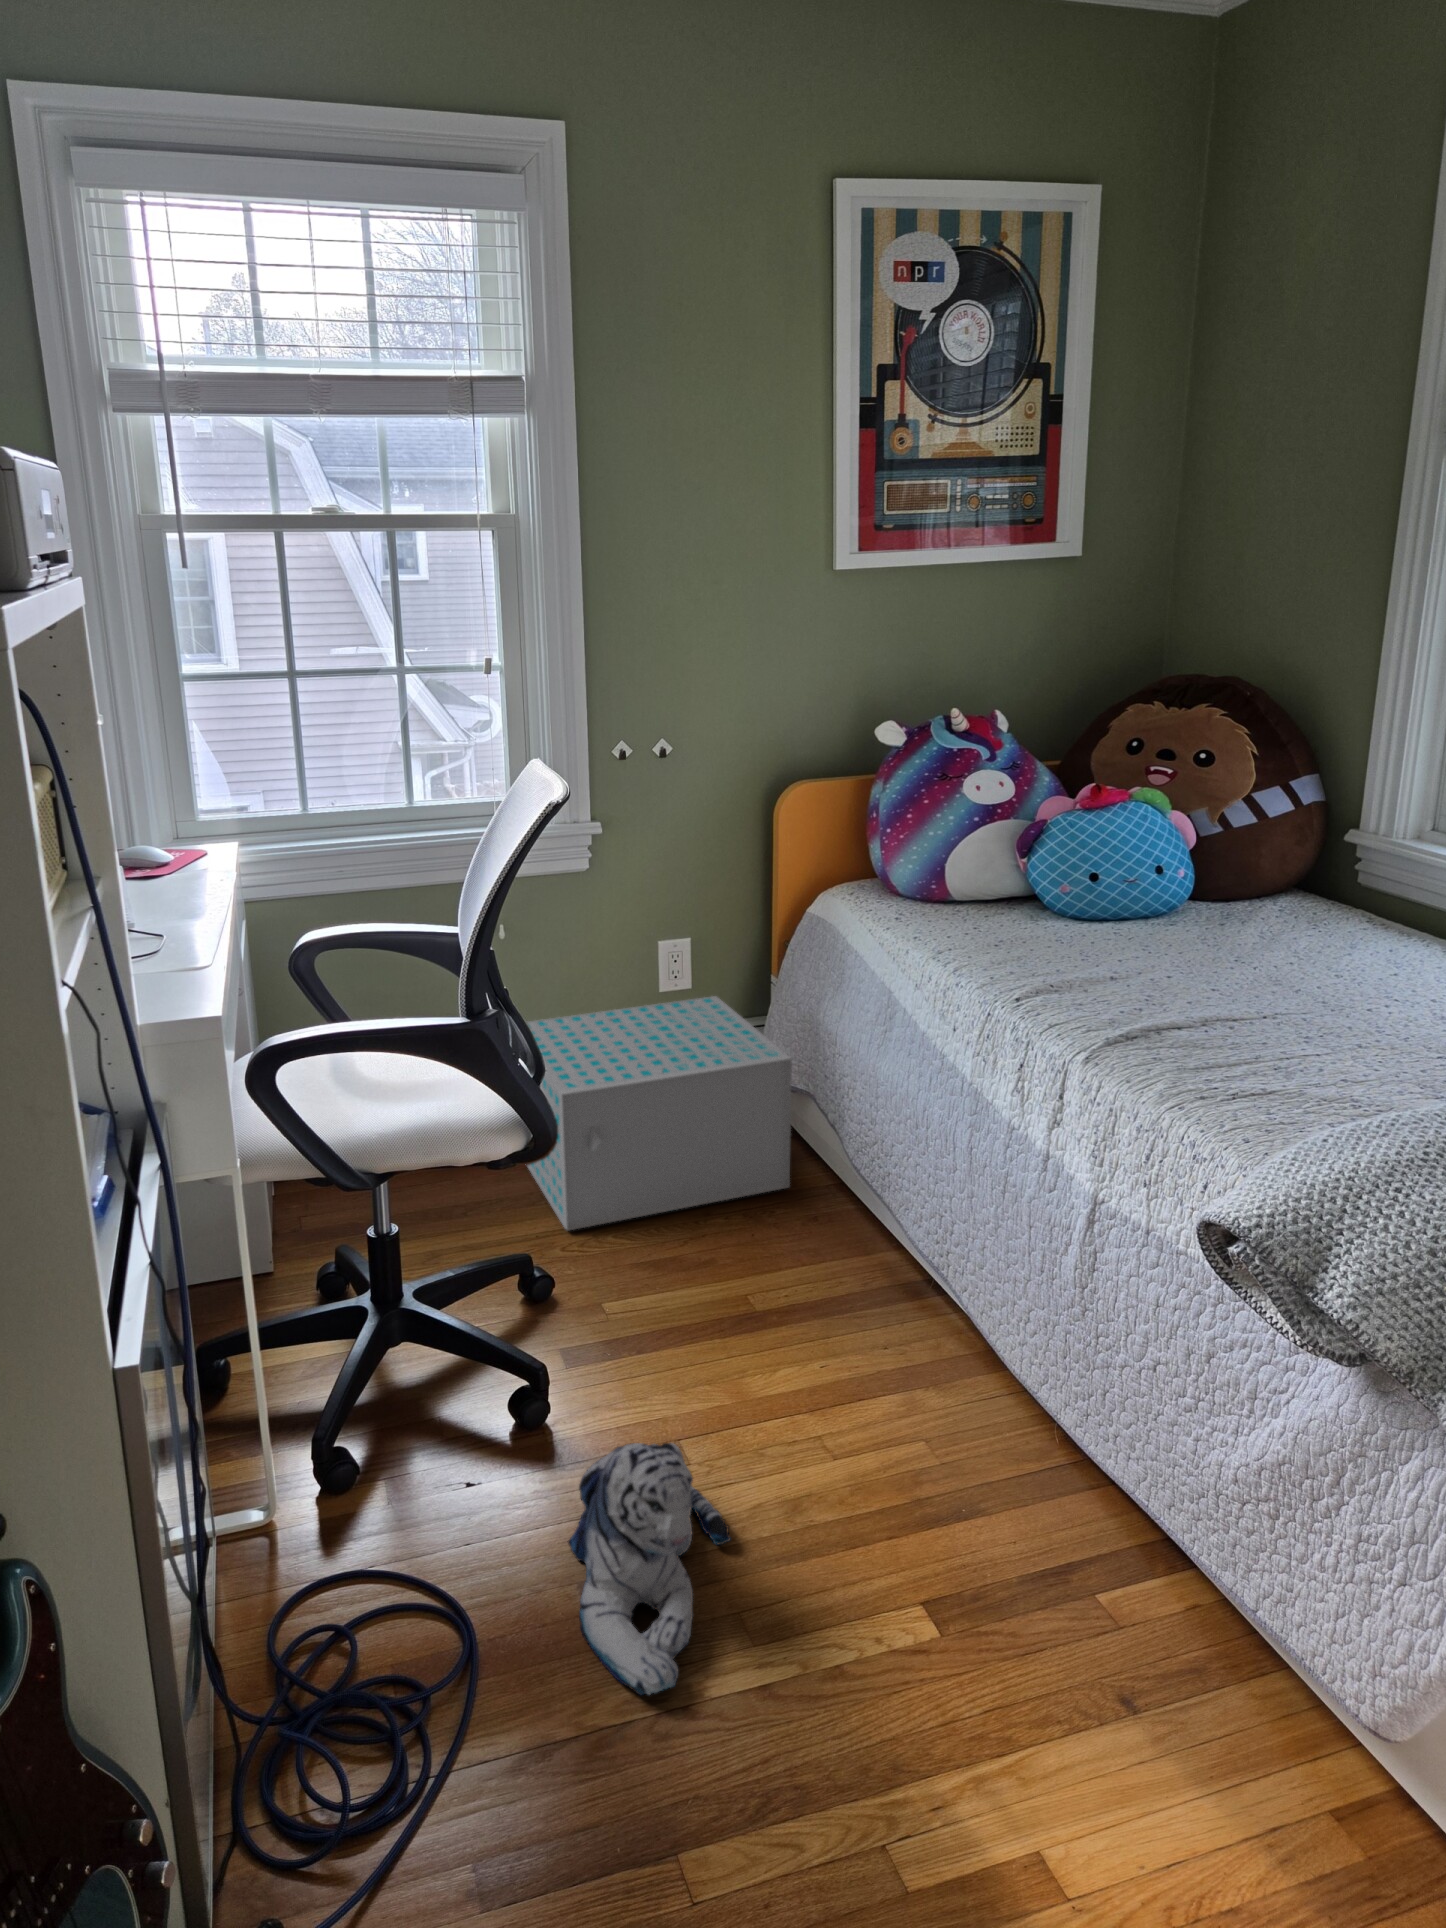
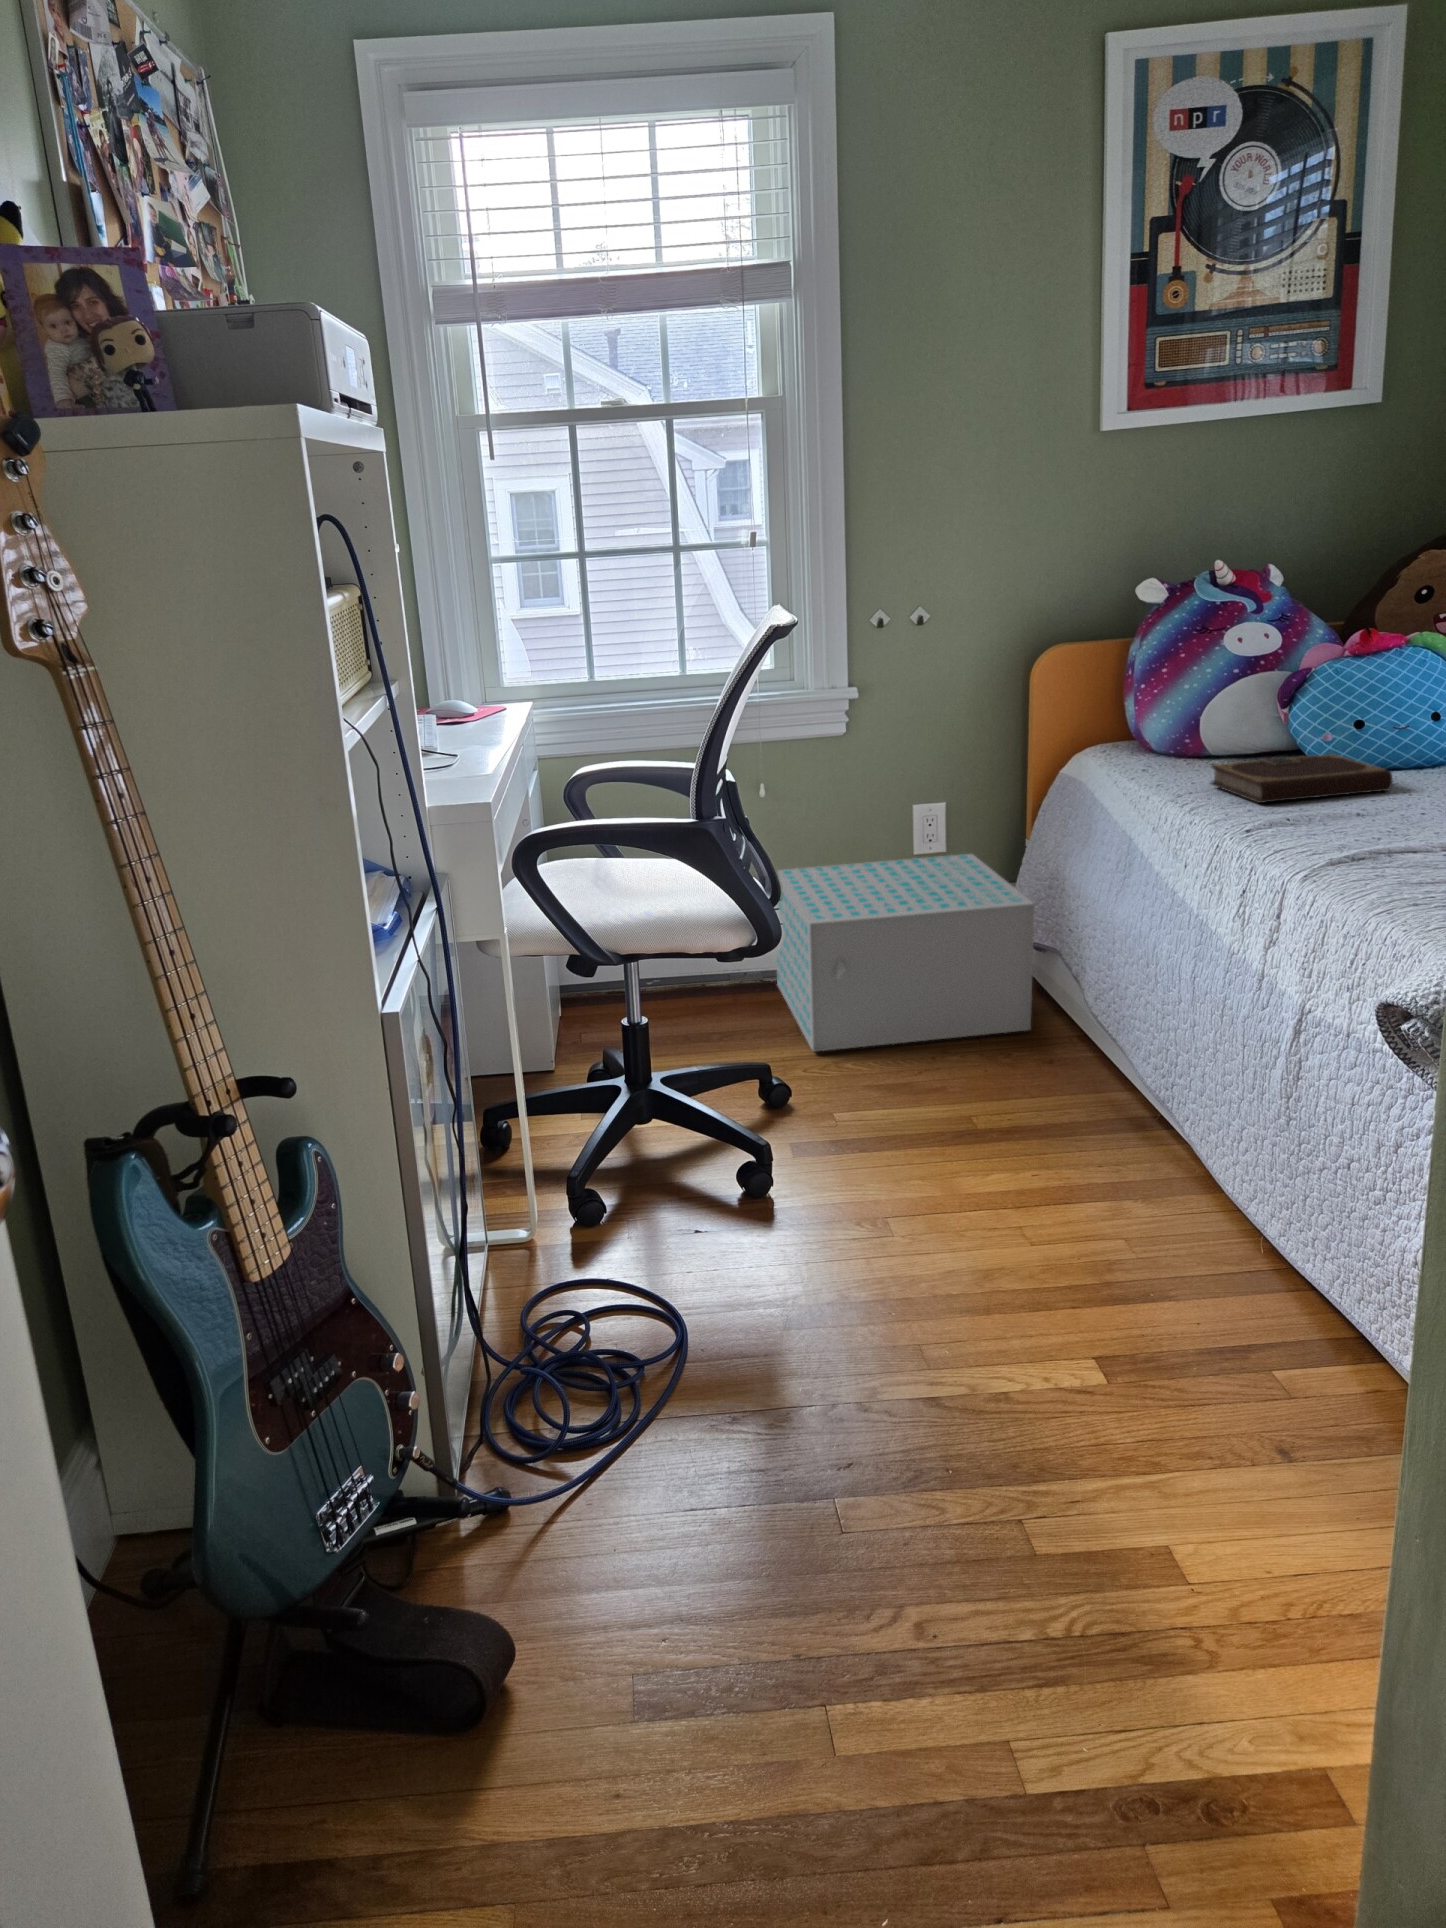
notebook: none [967,907,1136,966] -> present [1211,754,1392,803]
plush toy: present [568,1443,730,1695] -> none [774,1190,922,1399]

